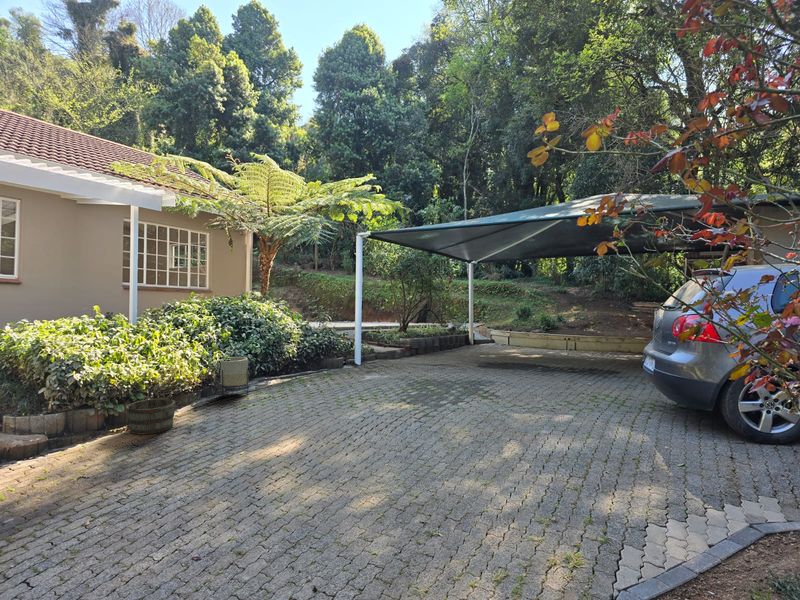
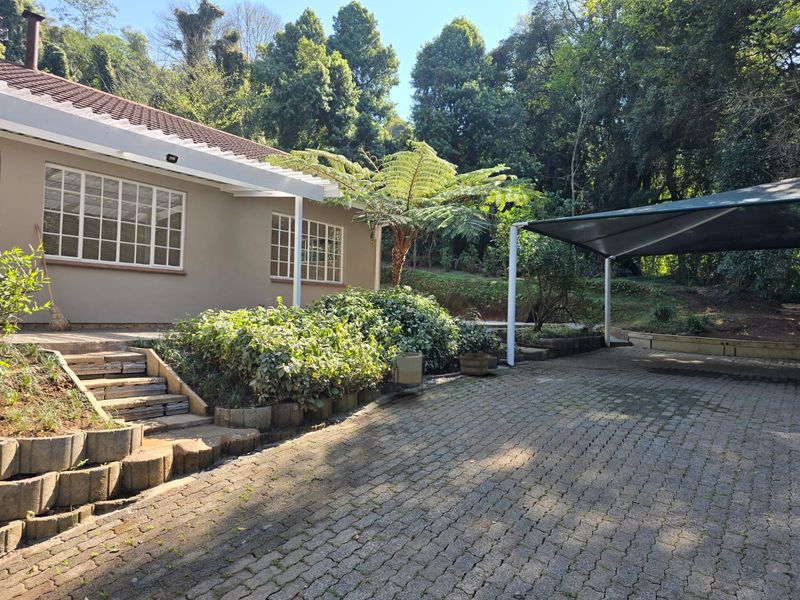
bucket: present [126,395,180,435] -> present [459,351,493,375]

